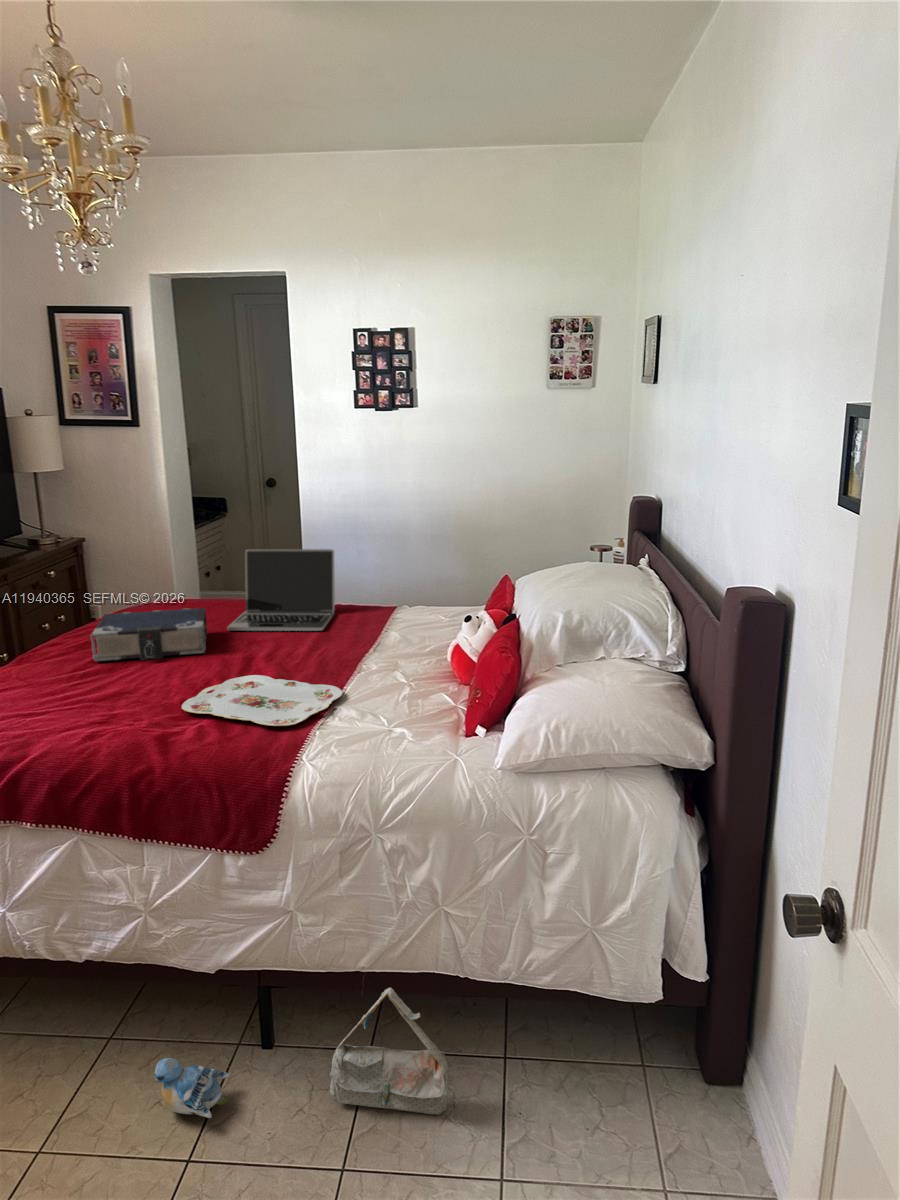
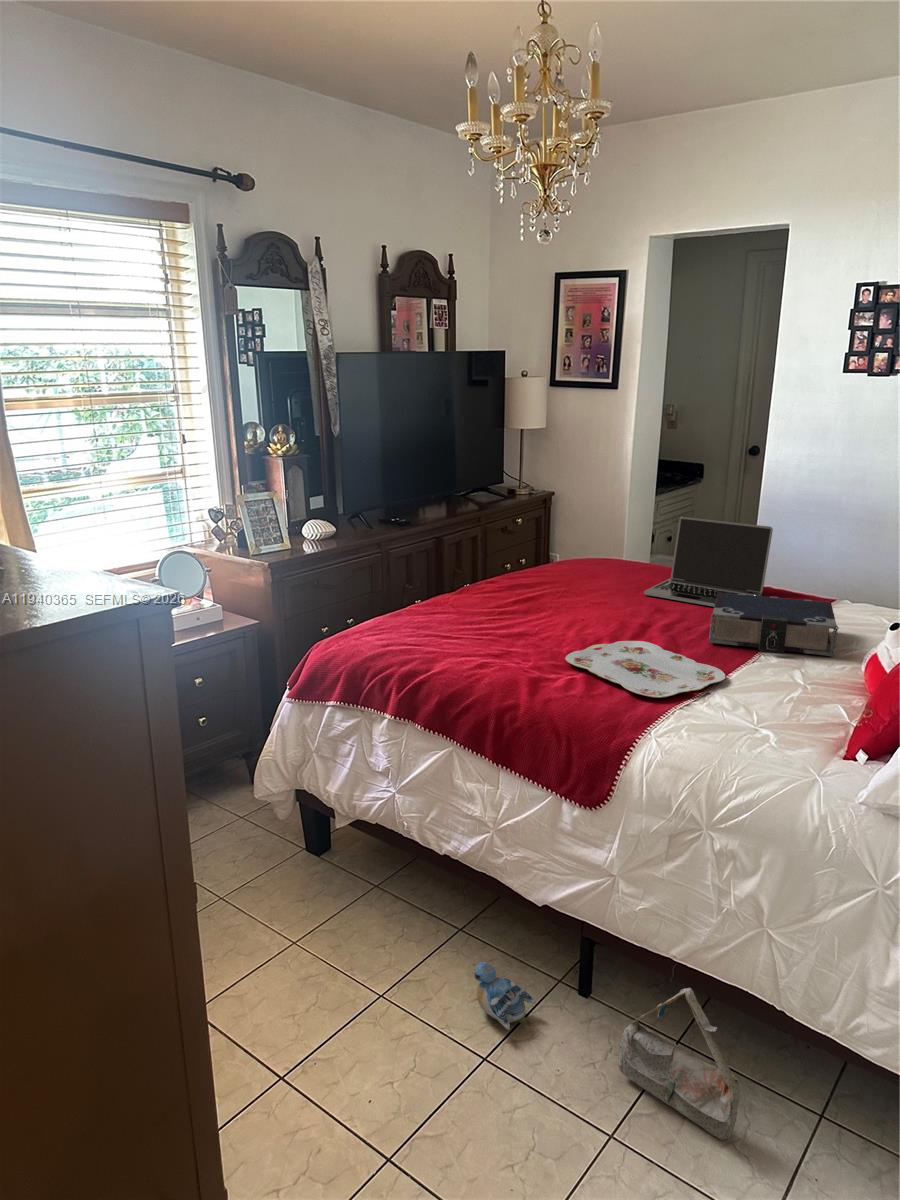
book: present [91,608,207,661] -> present [709,592,839,656]

